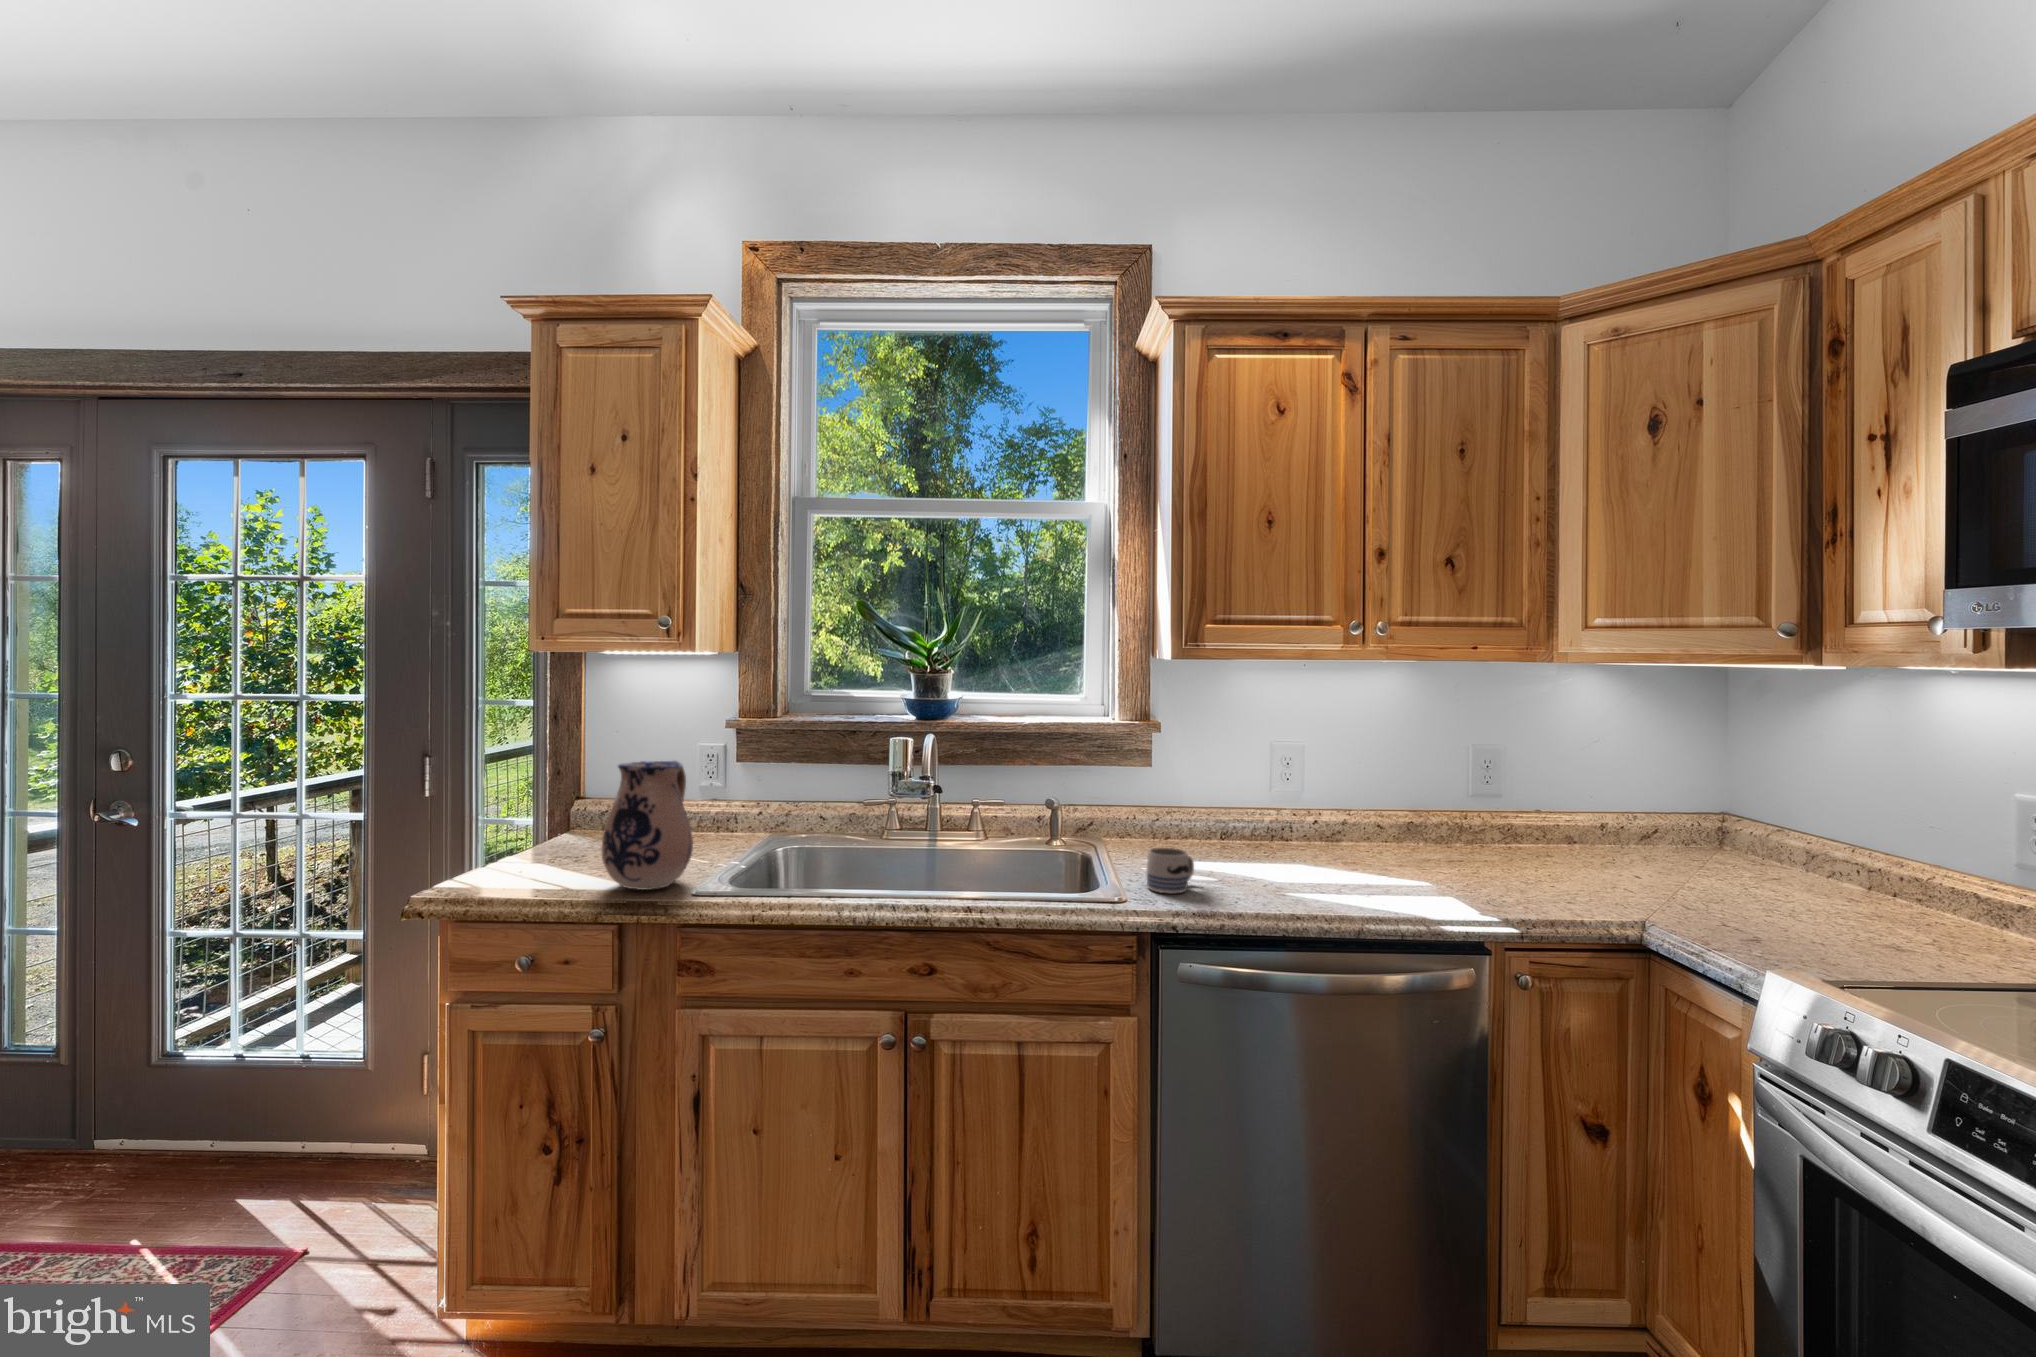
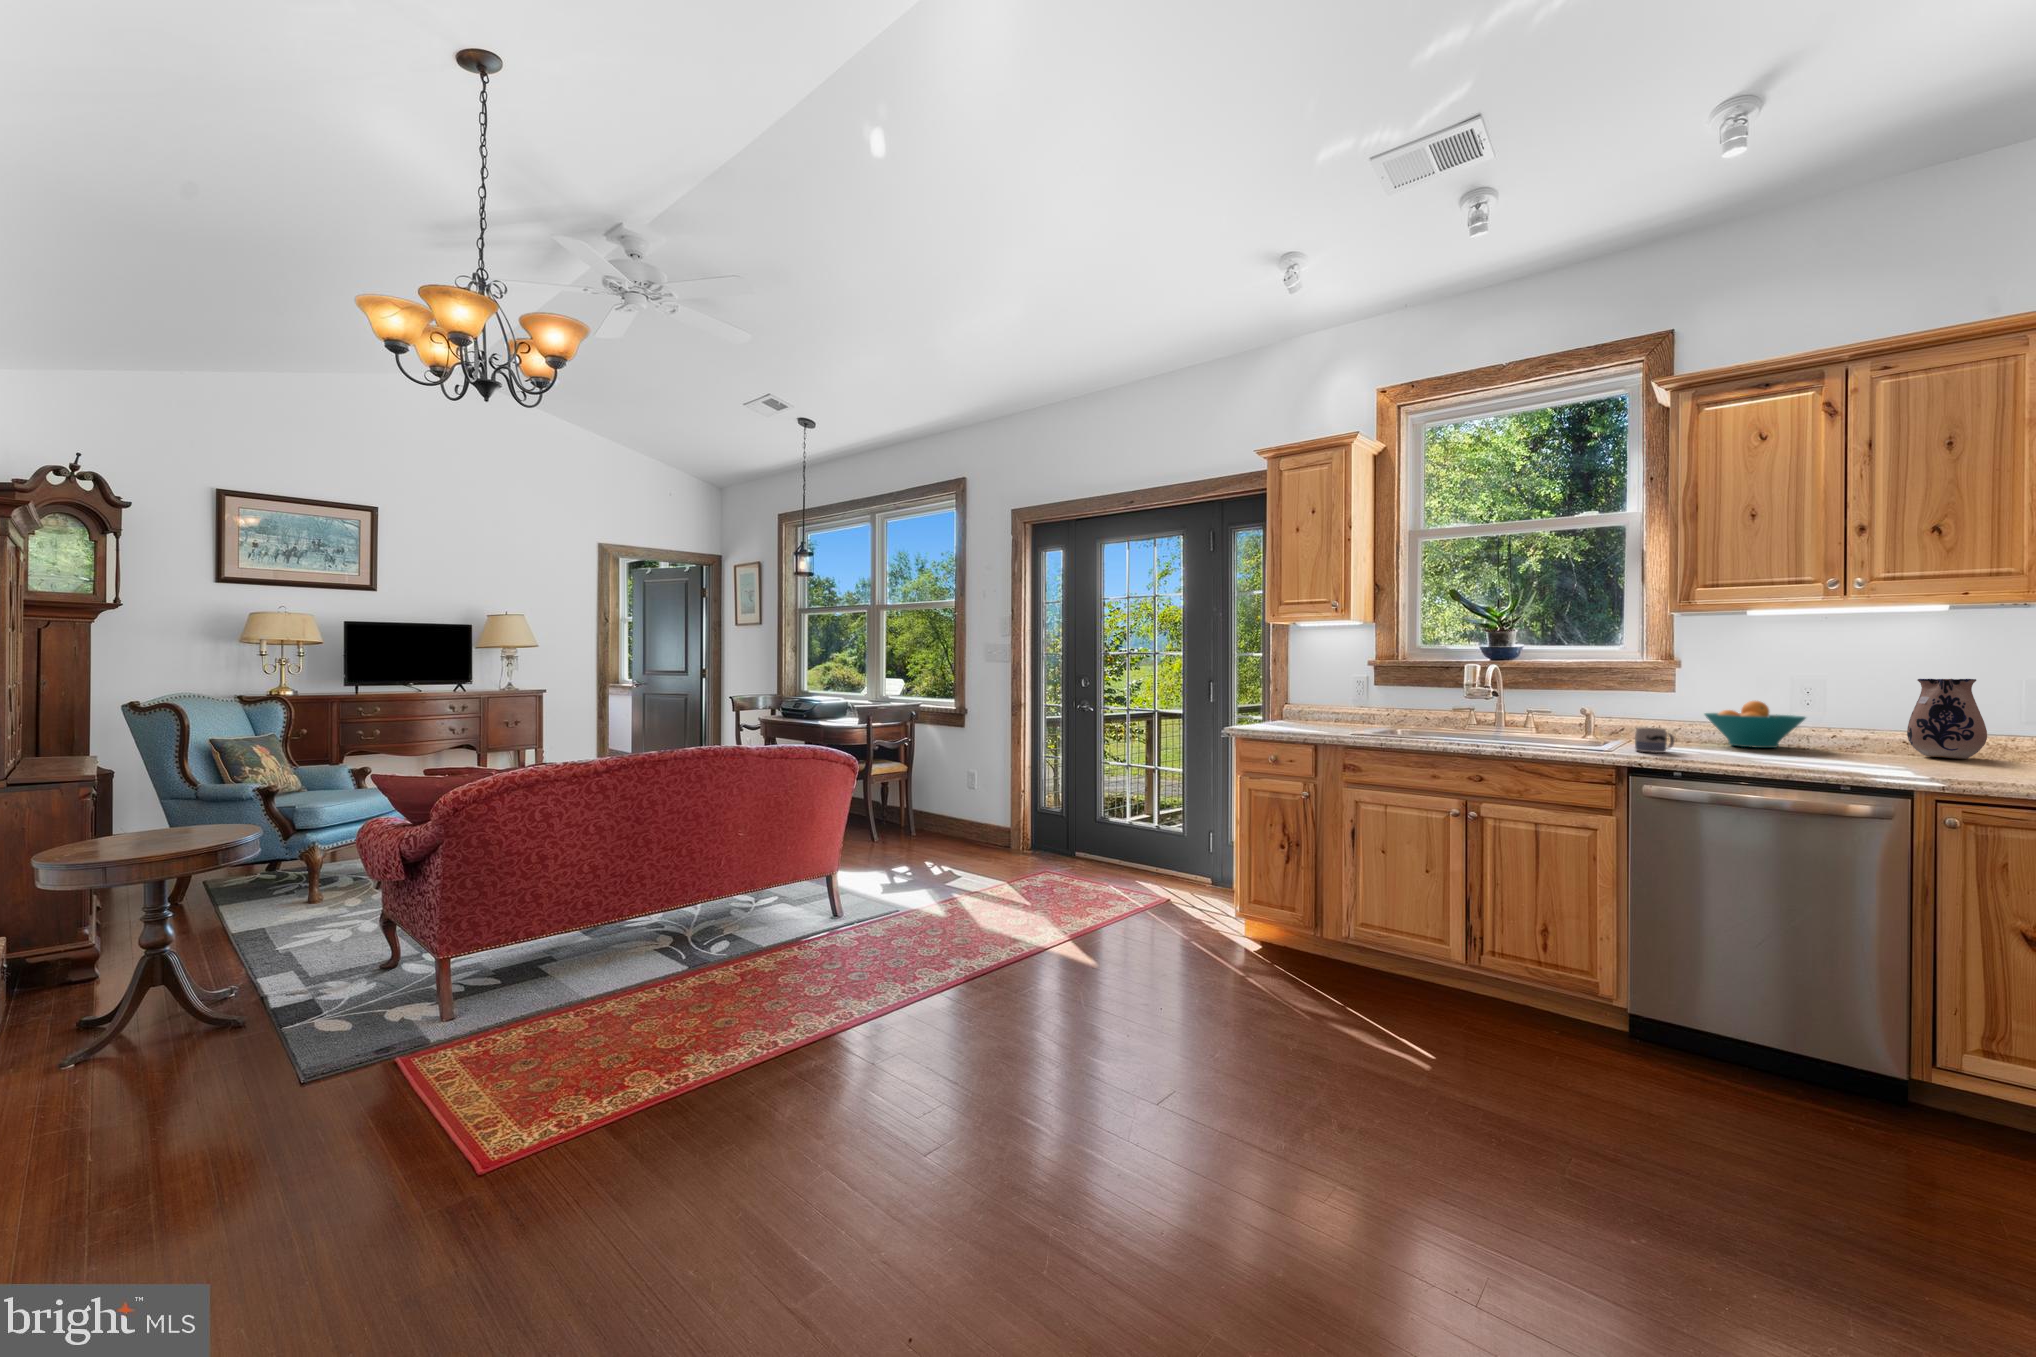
ceramic pitcher: present [601,761,693,890] -> present [1907,679,1987,759]
fruit bowl: none [1197,787,1313,857] -> present [1705,701,1806,748]

